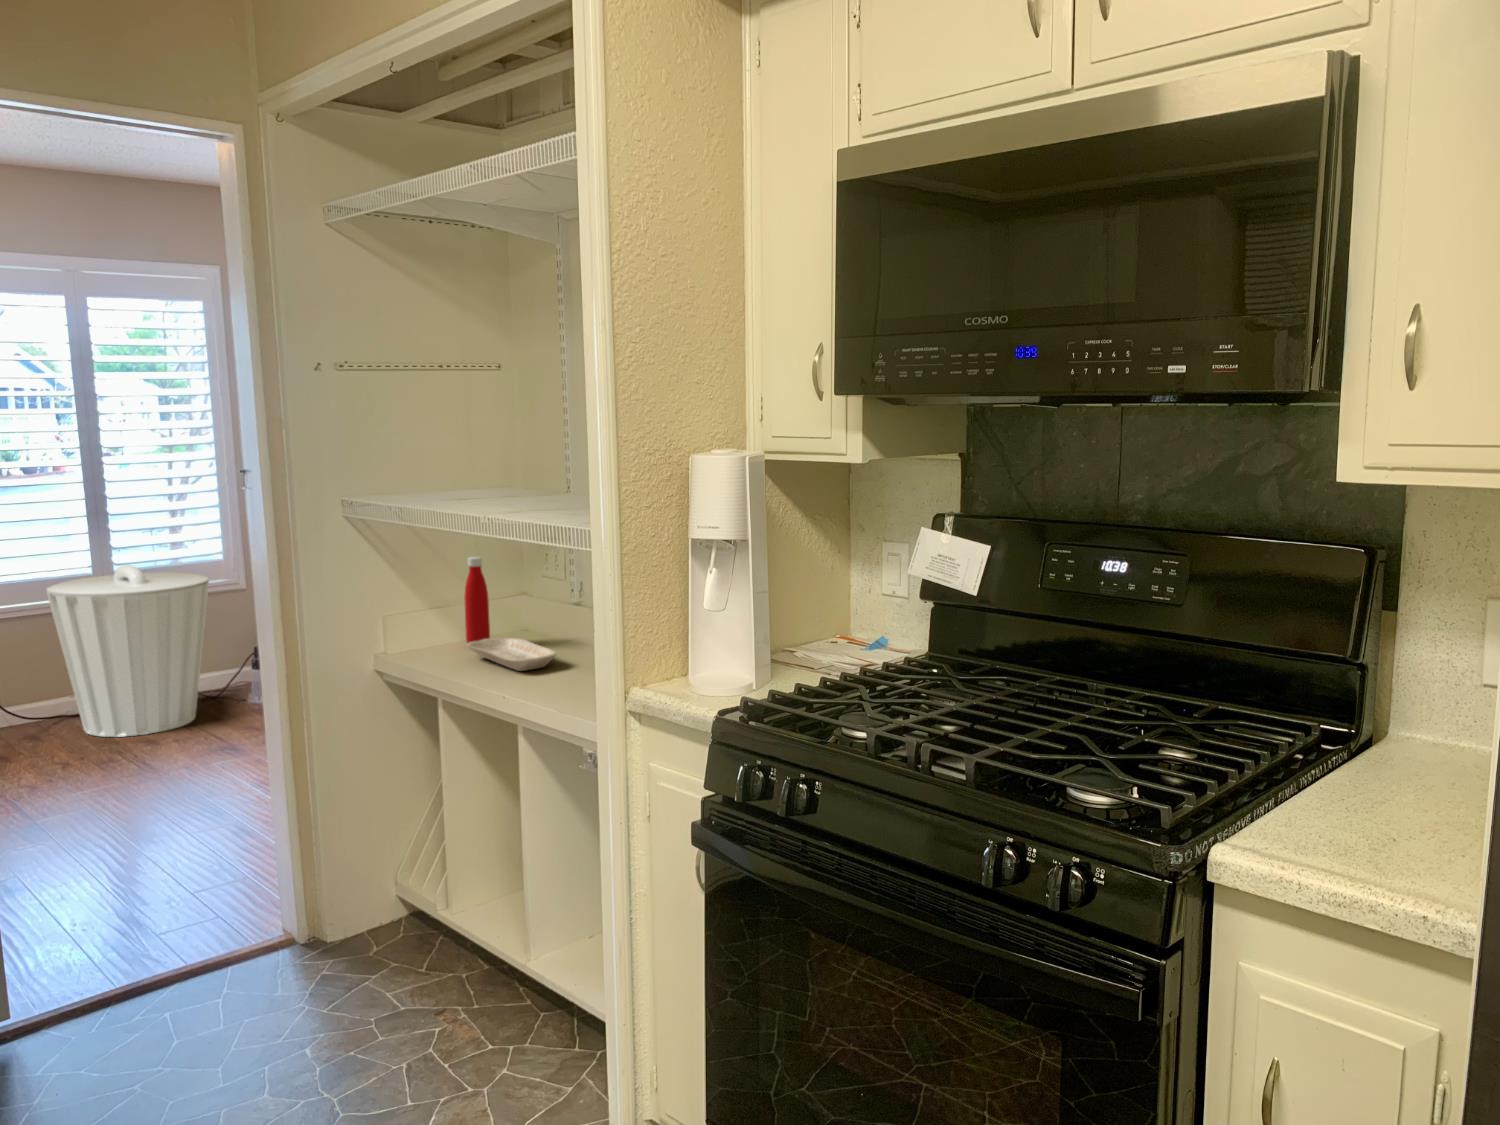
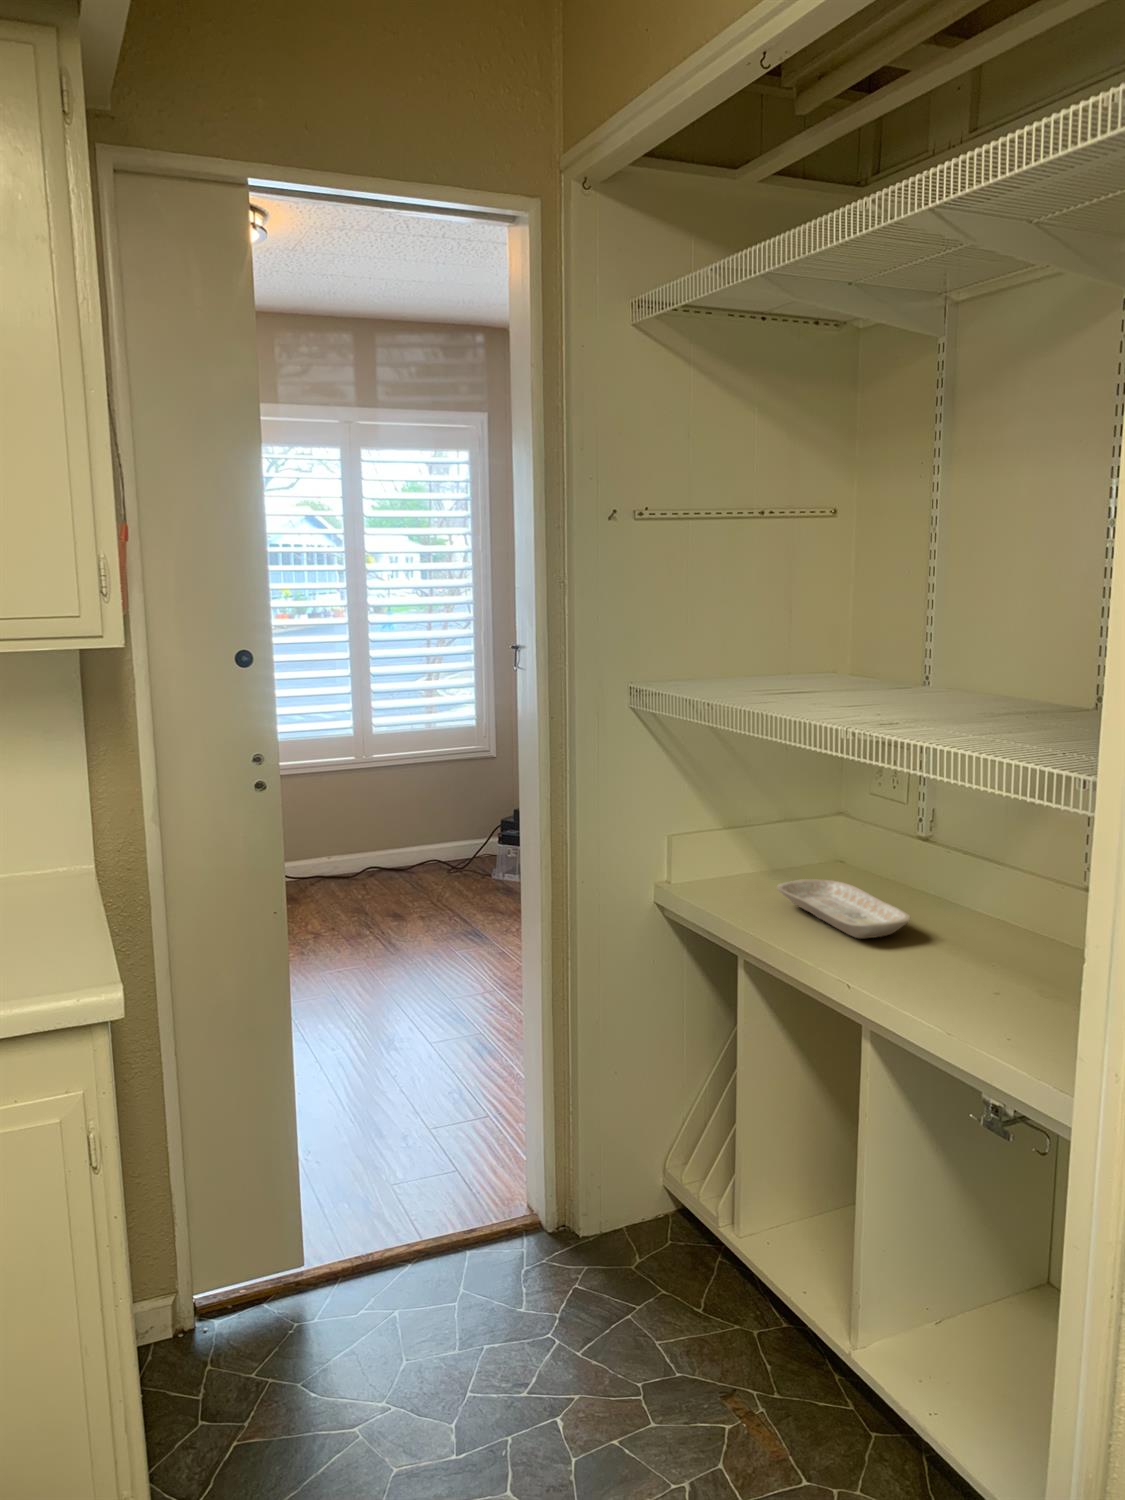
bottle: present [464,557,490,643] -> none [770,766,803,885]
trash can: present [47,565,209,737] -> none [311,729,462,909]

